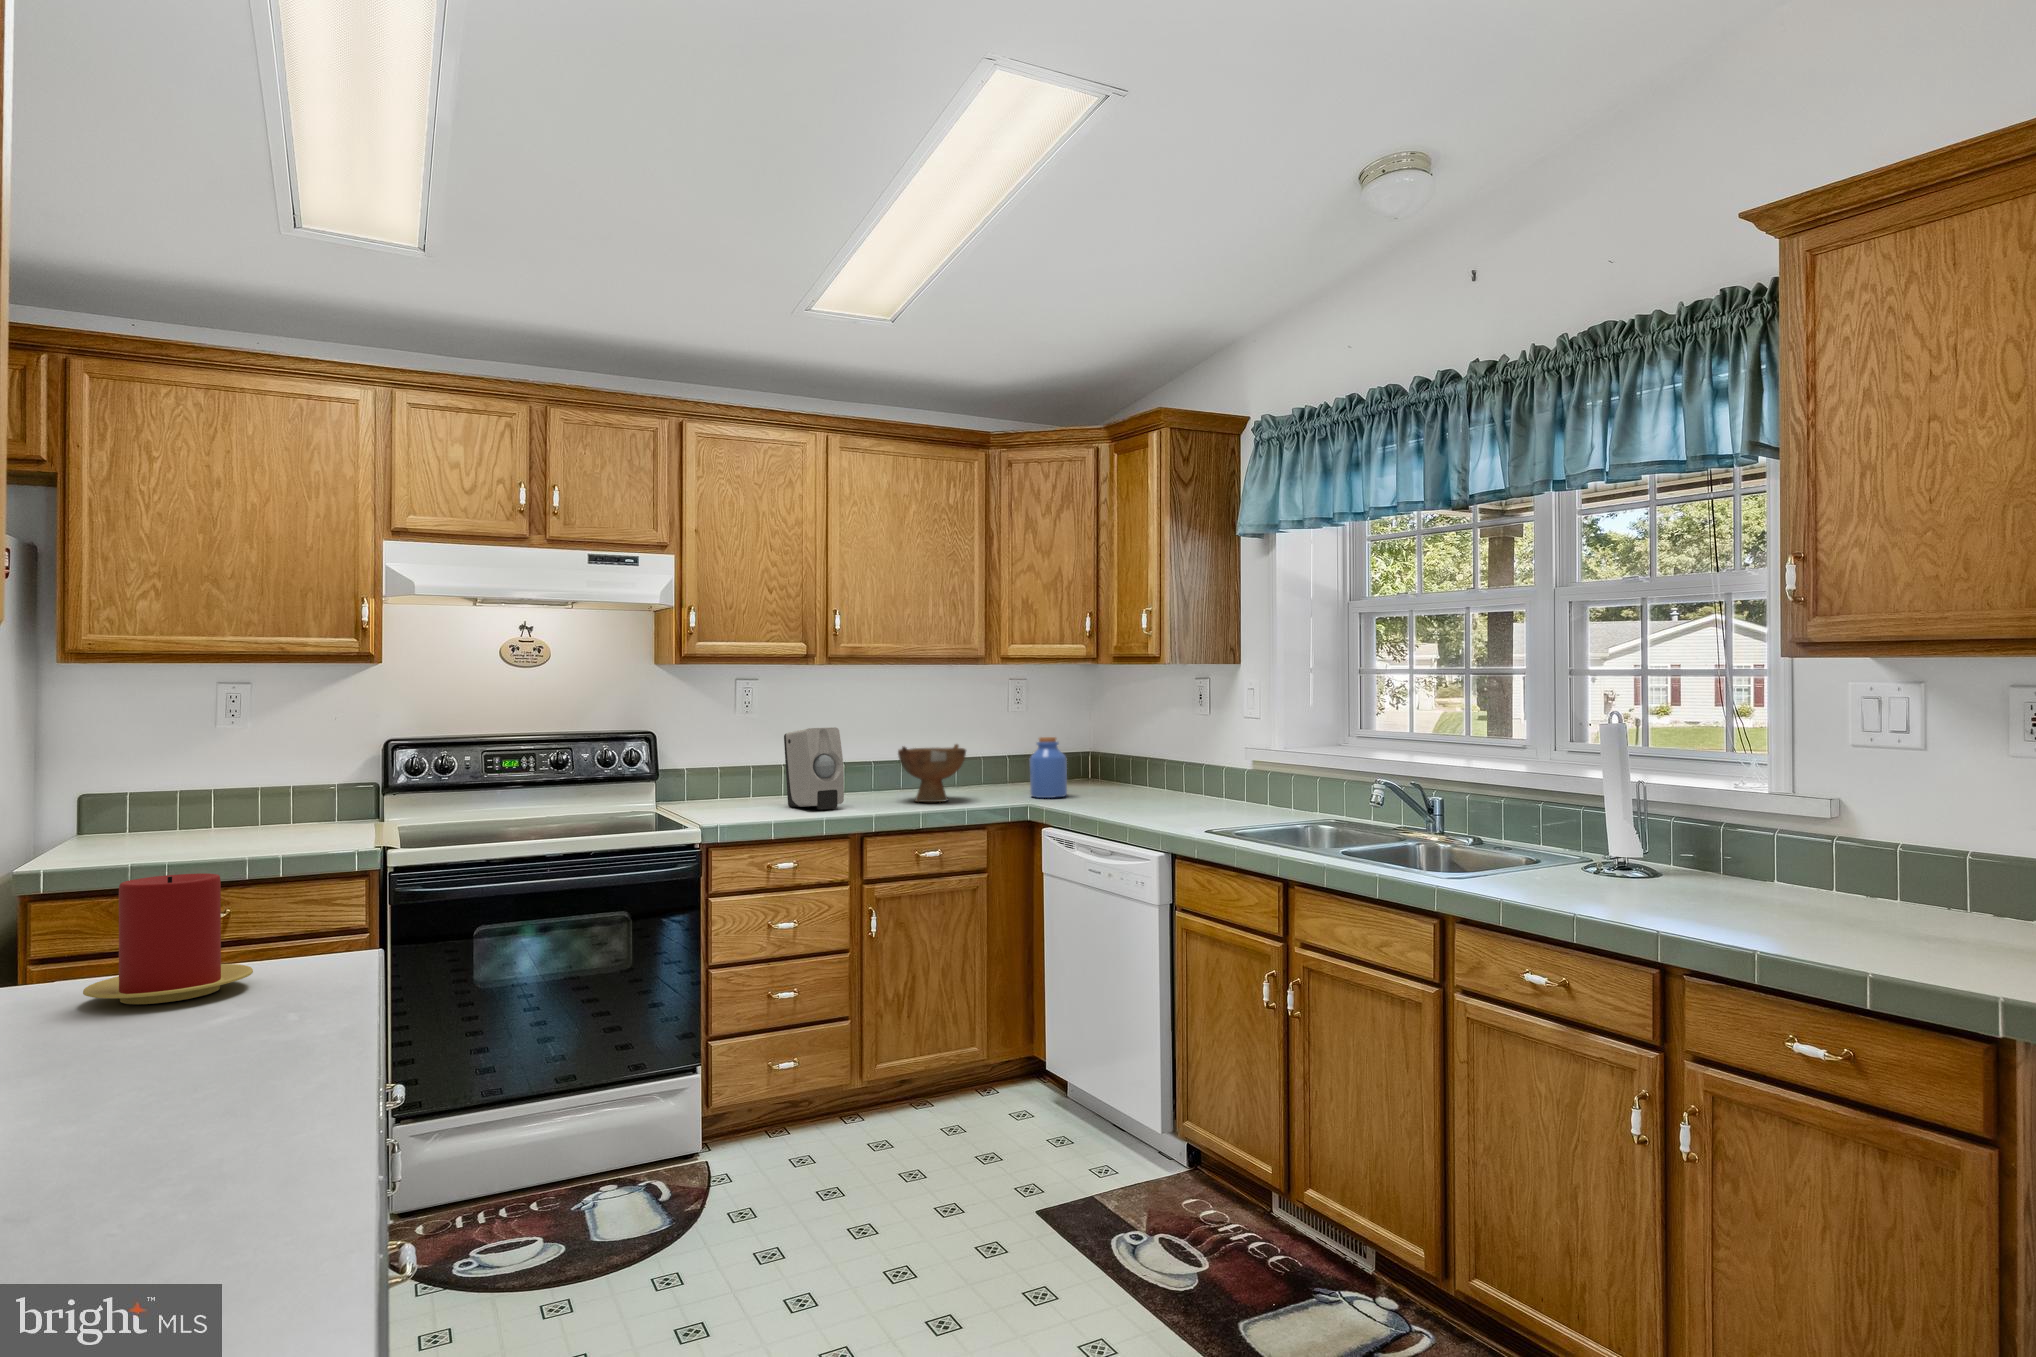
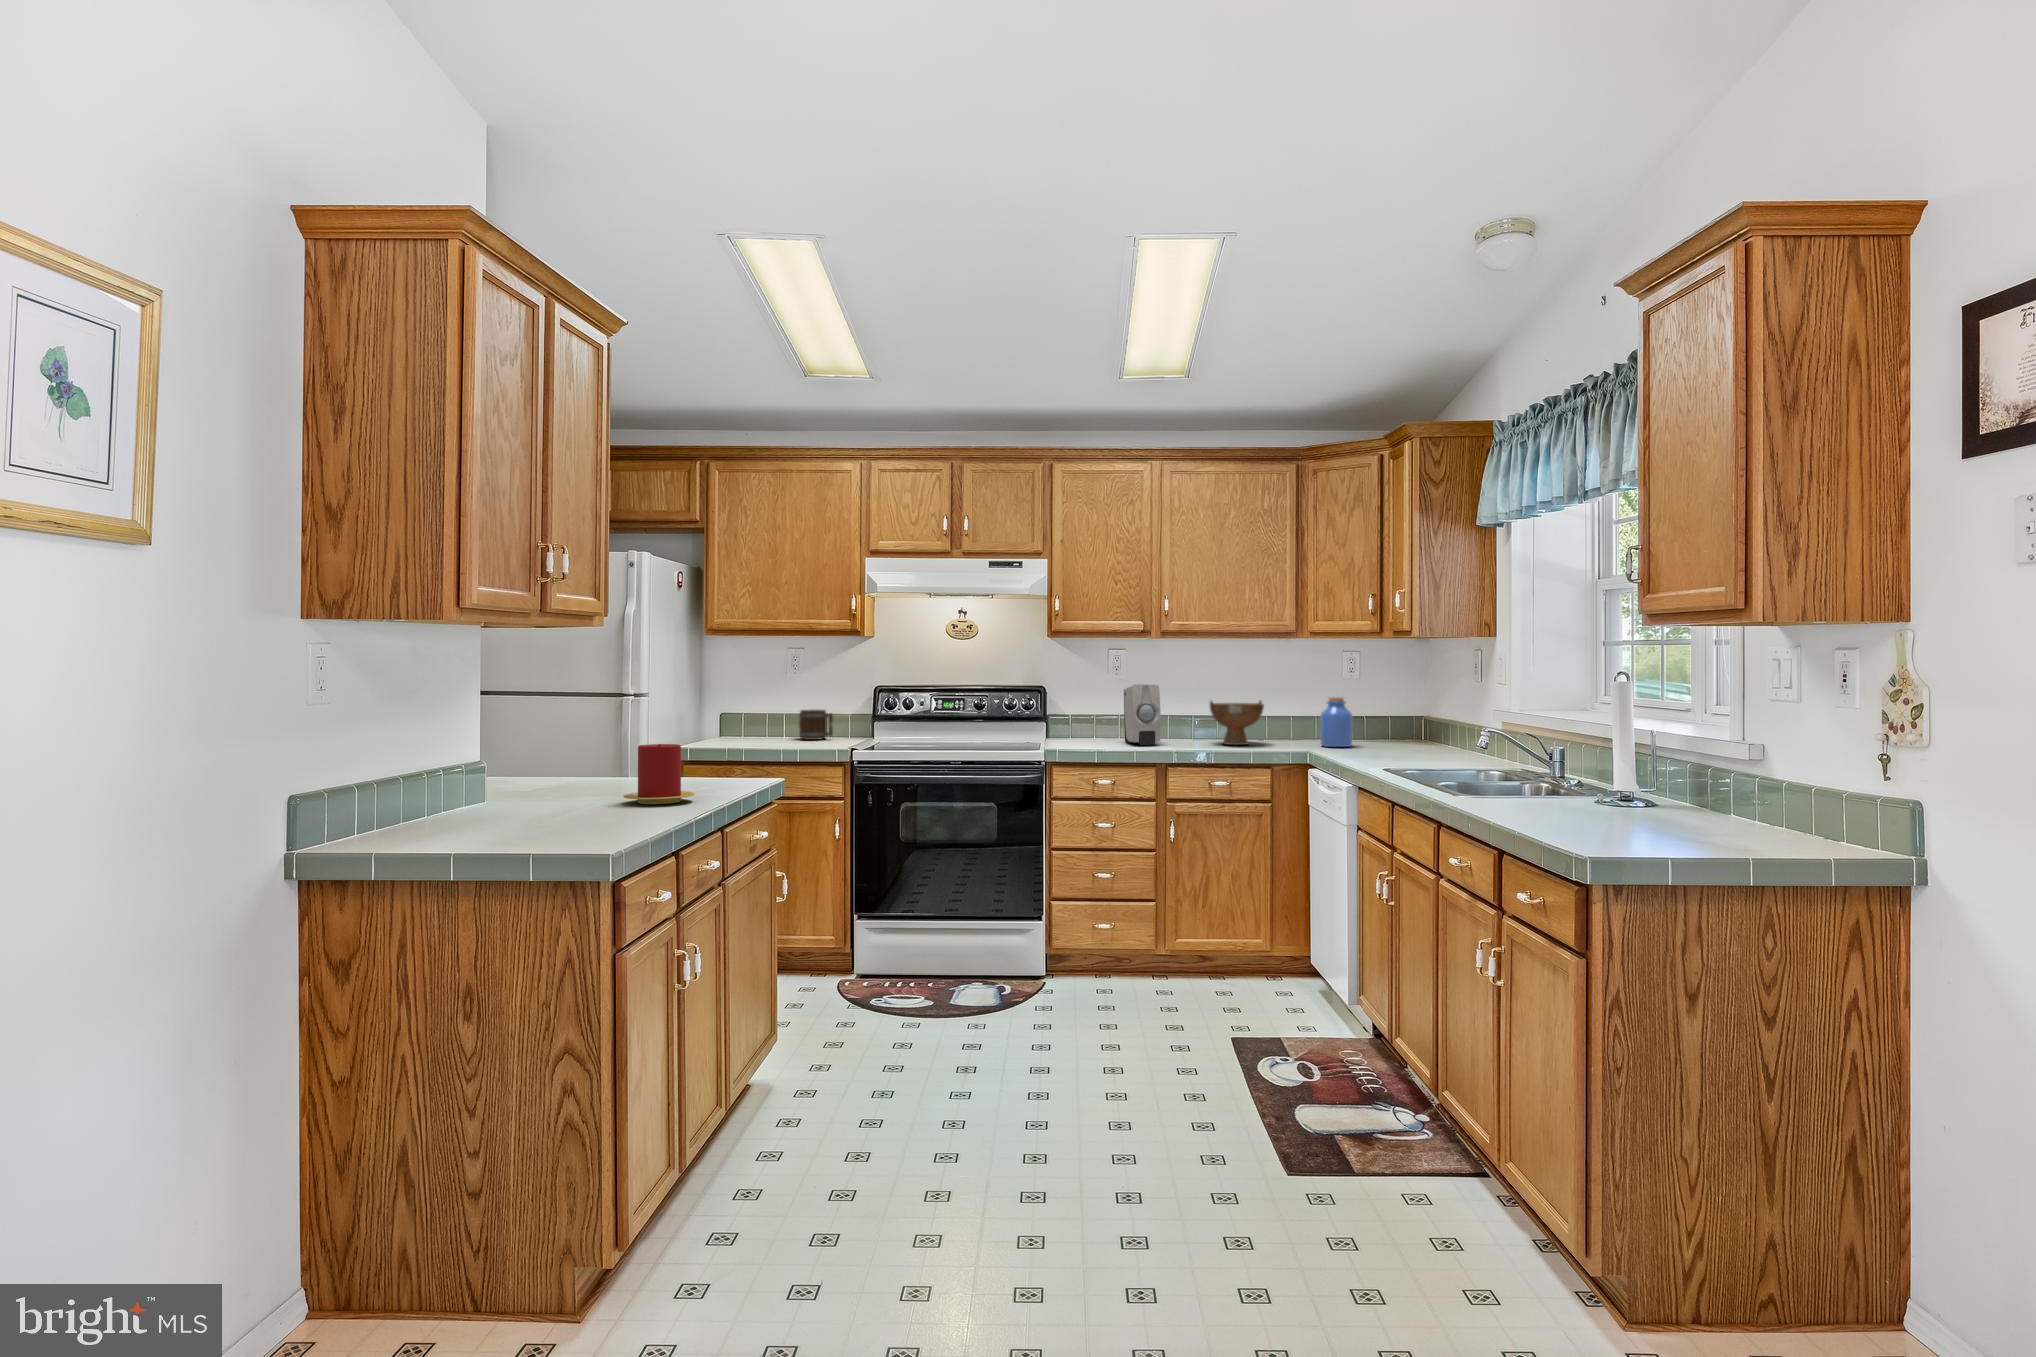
mug: none [250,783,317,834] -> present [799,710,833,740]

